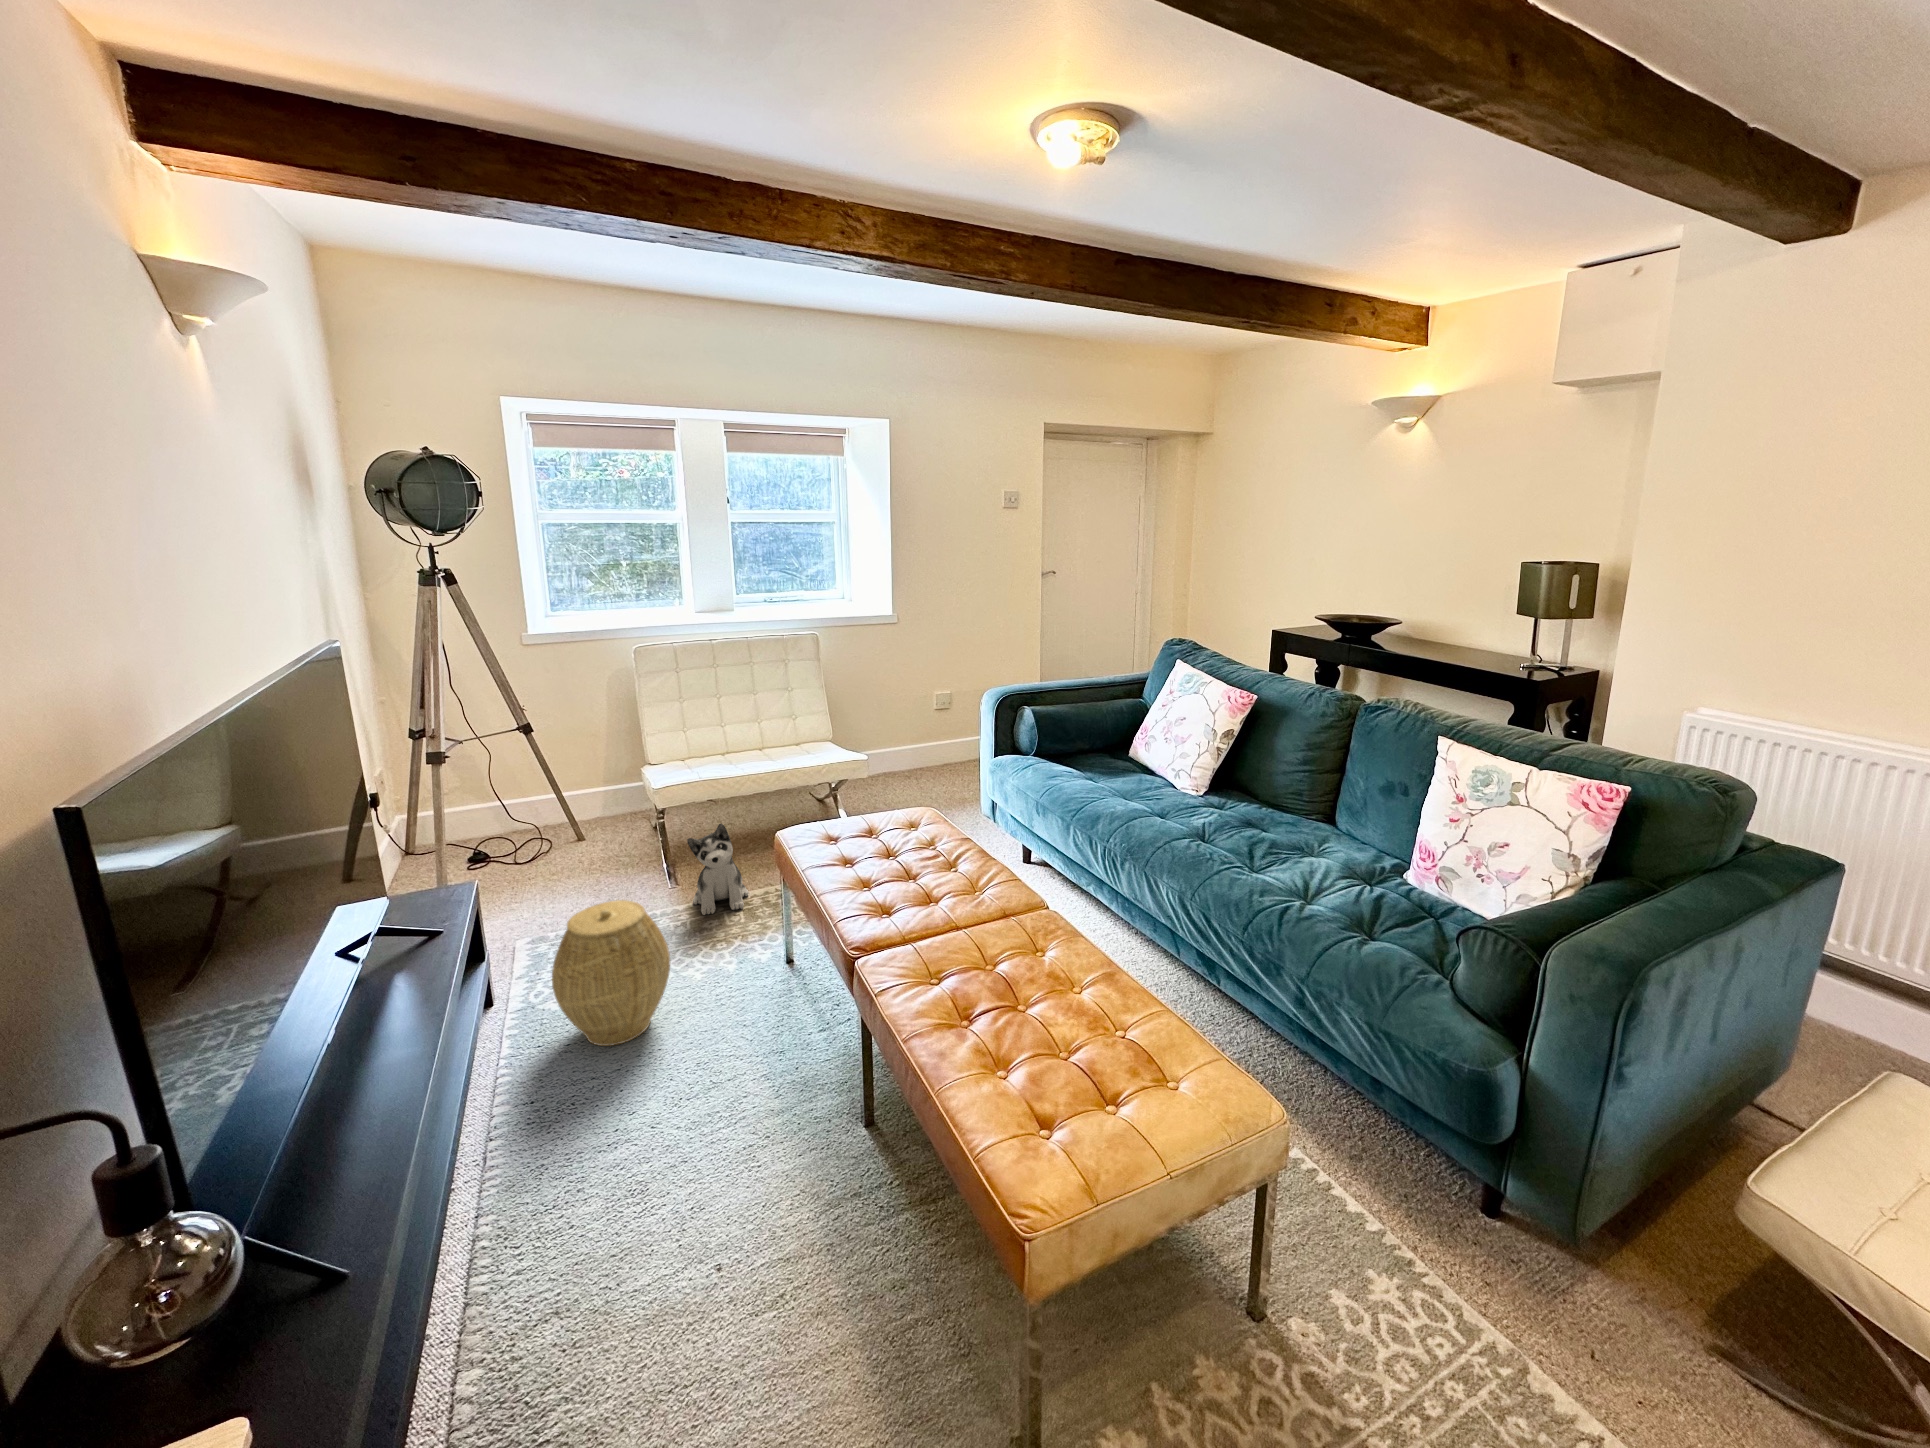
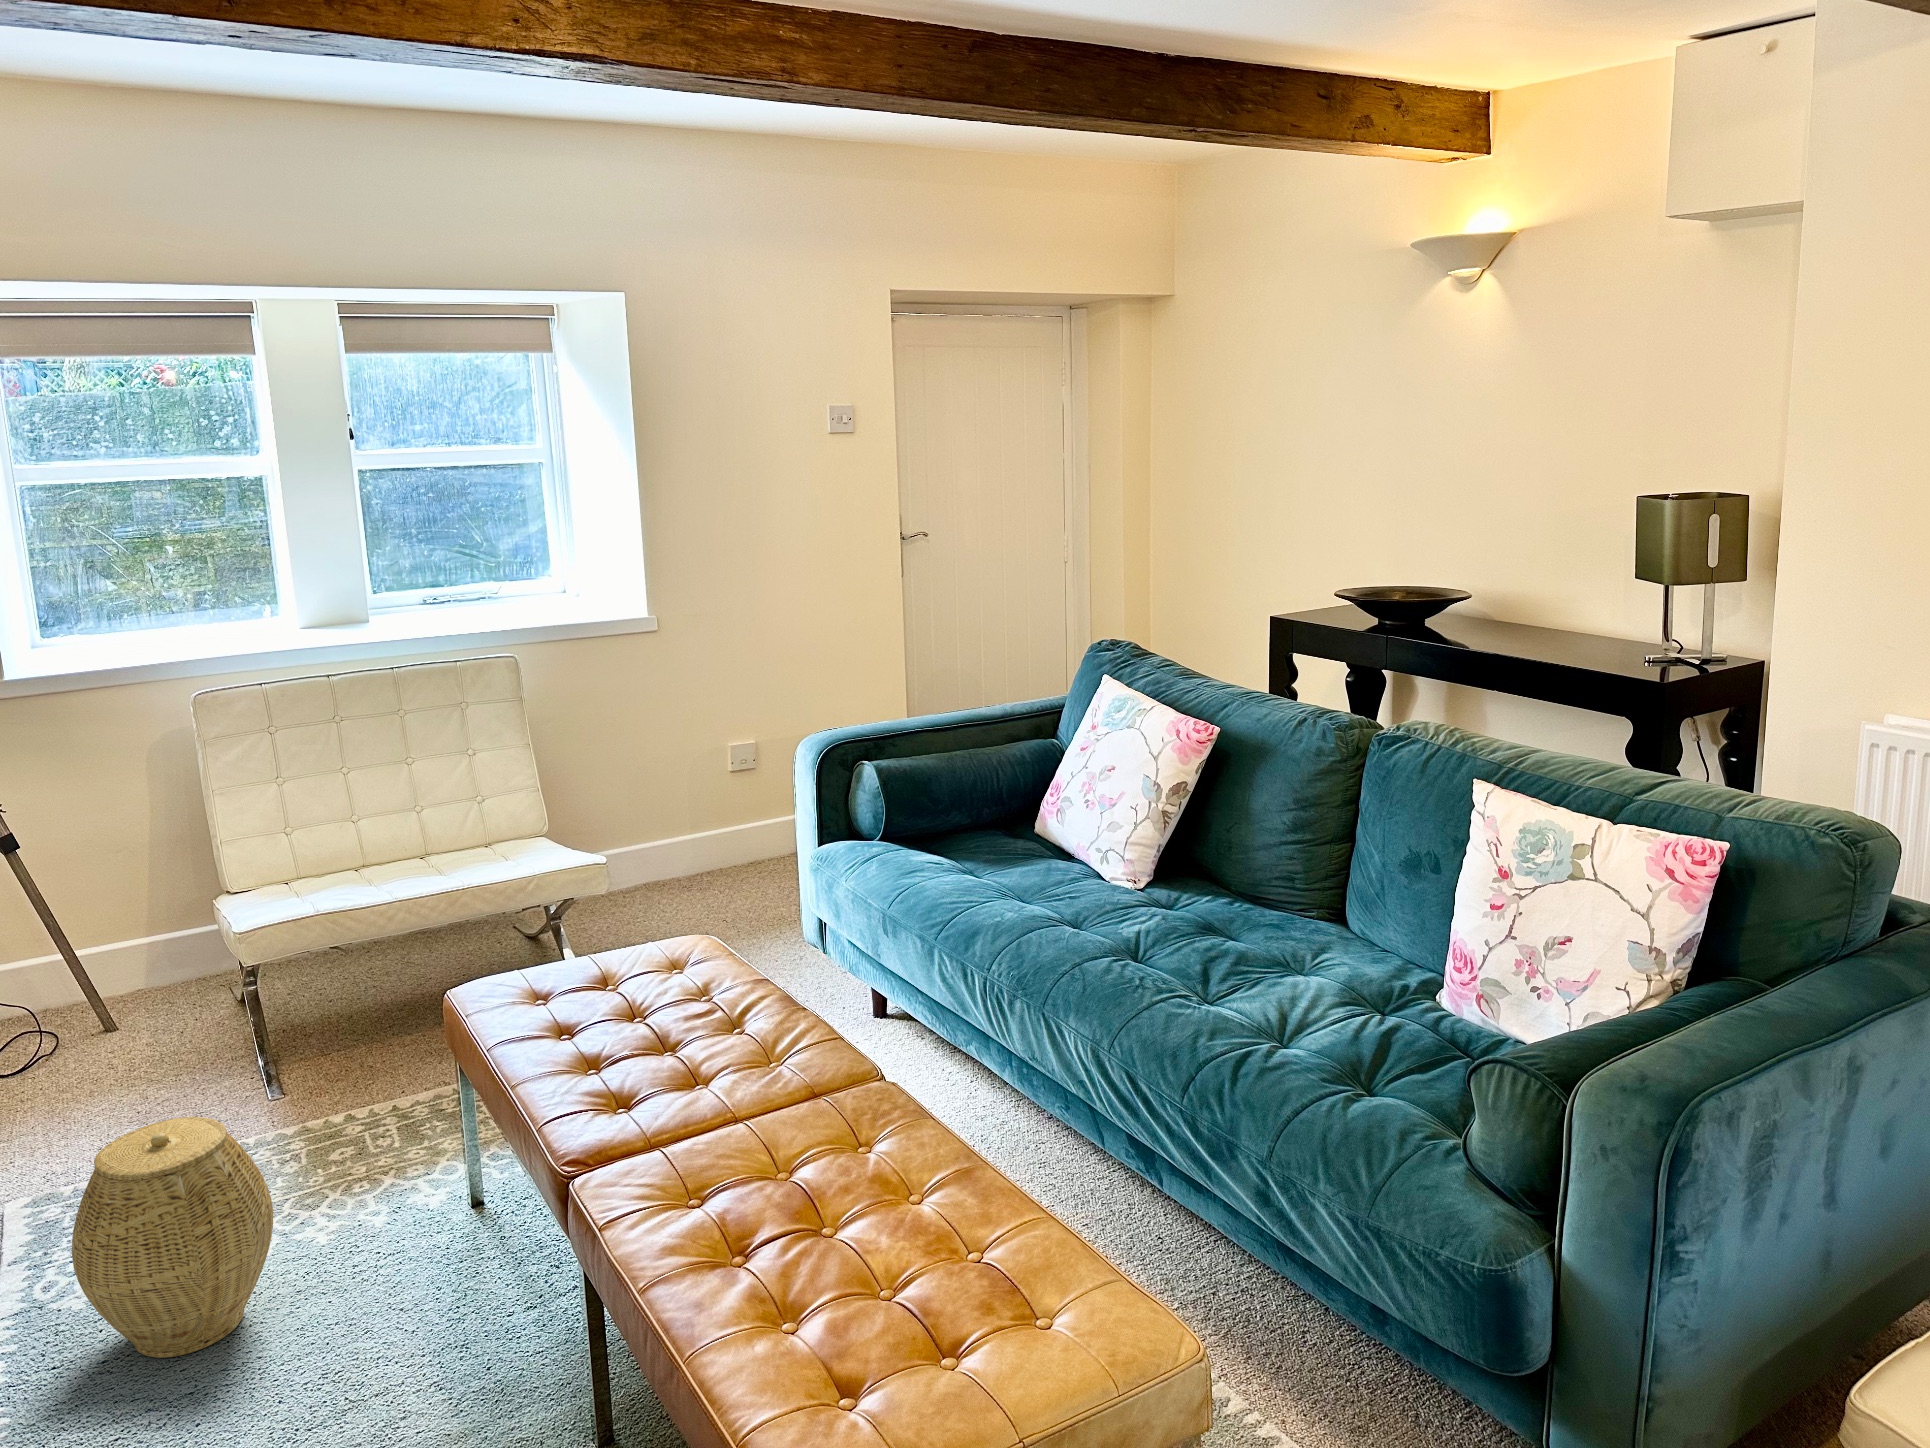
plush toy: present [687,824,749,915] -> none [297,983,408,1138]

